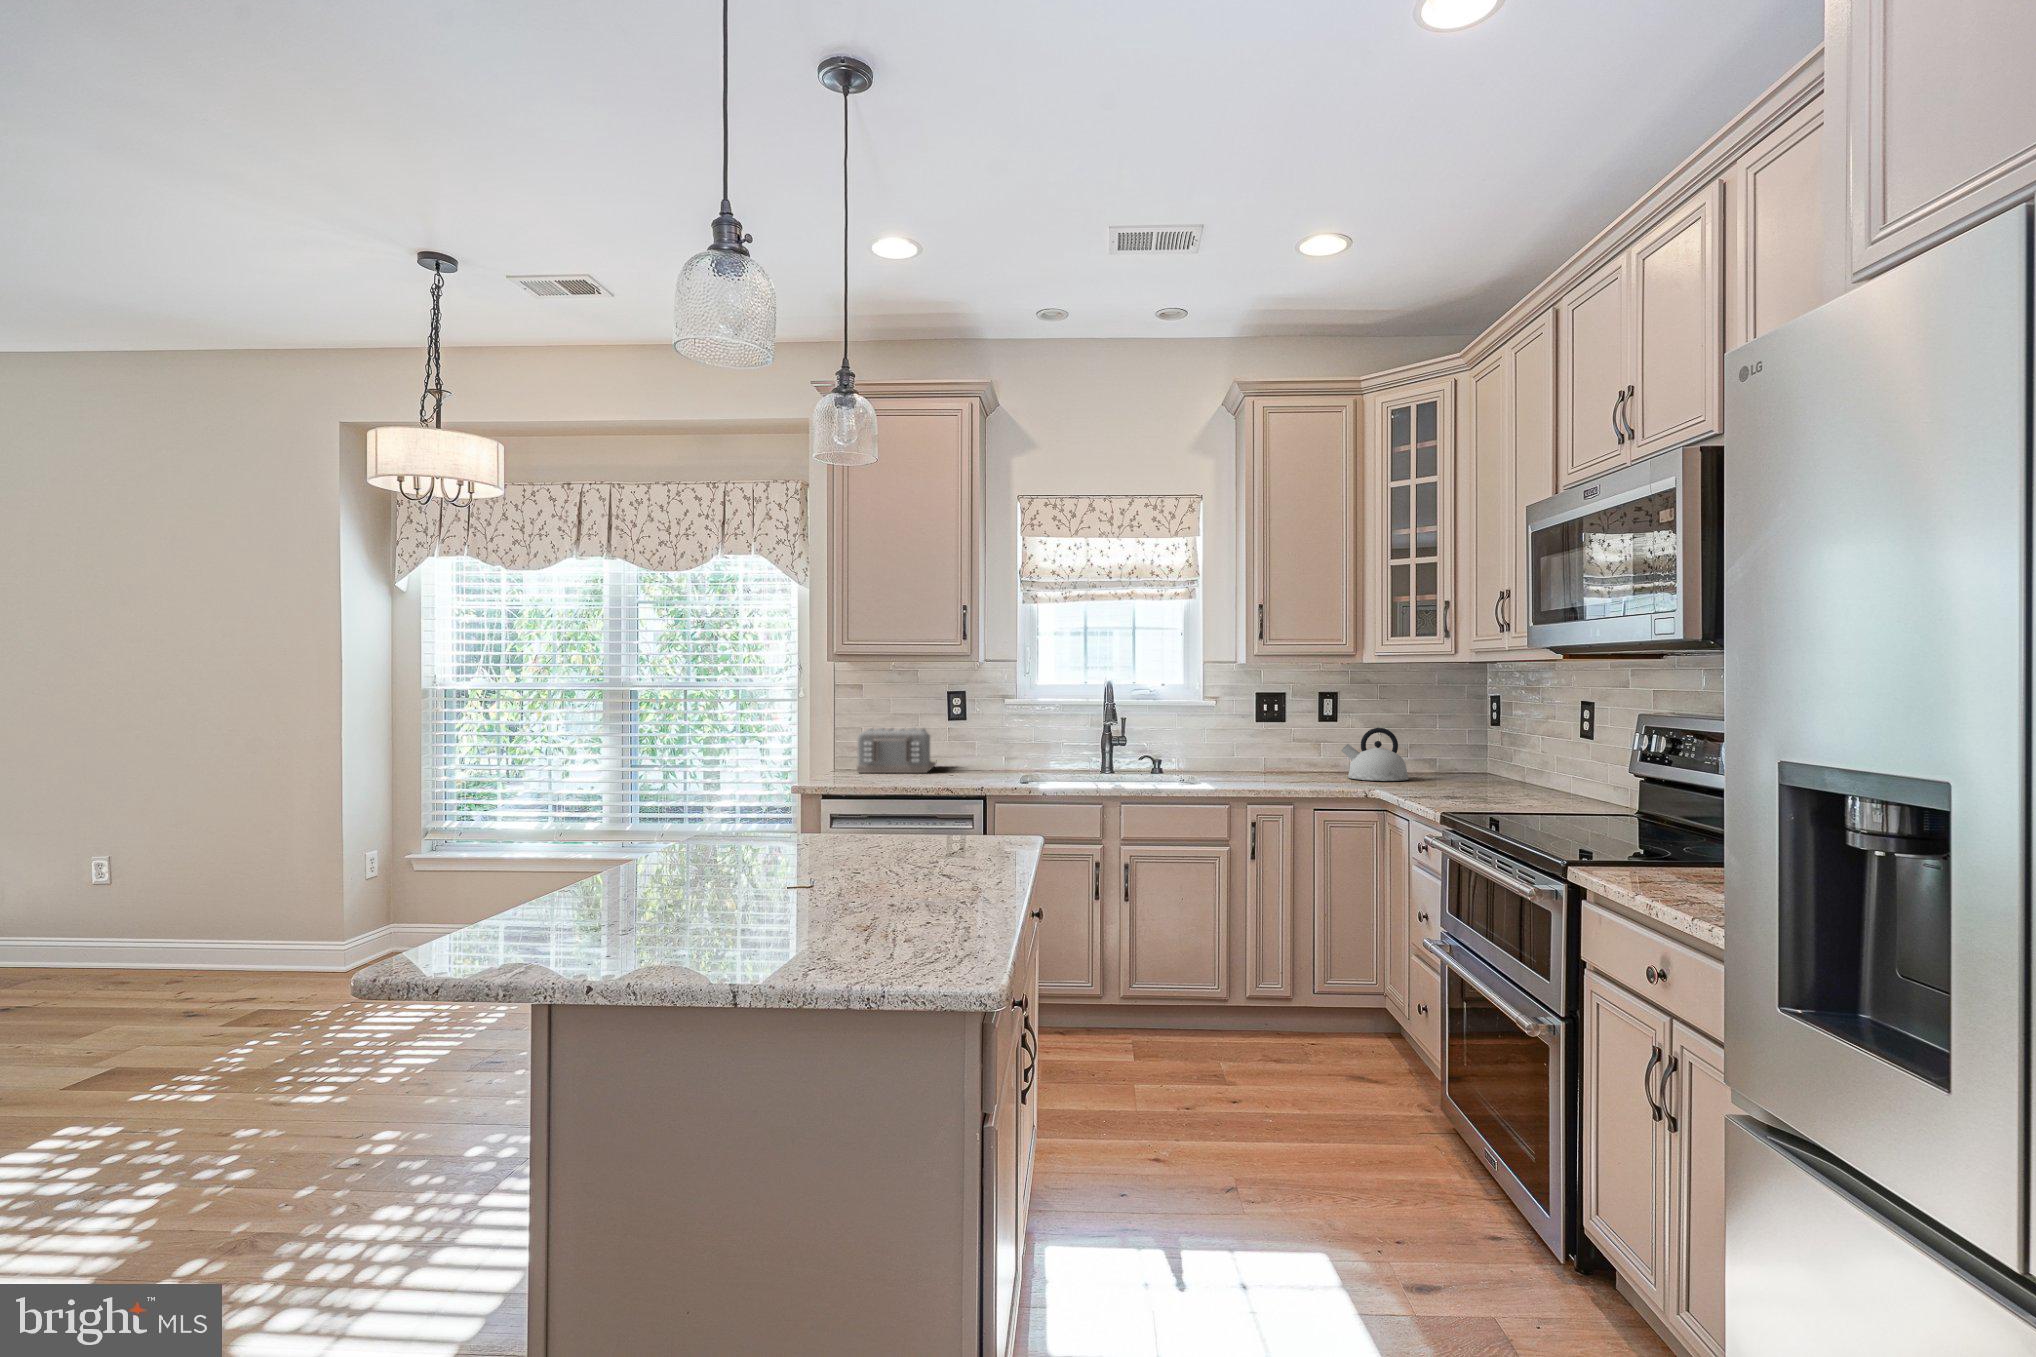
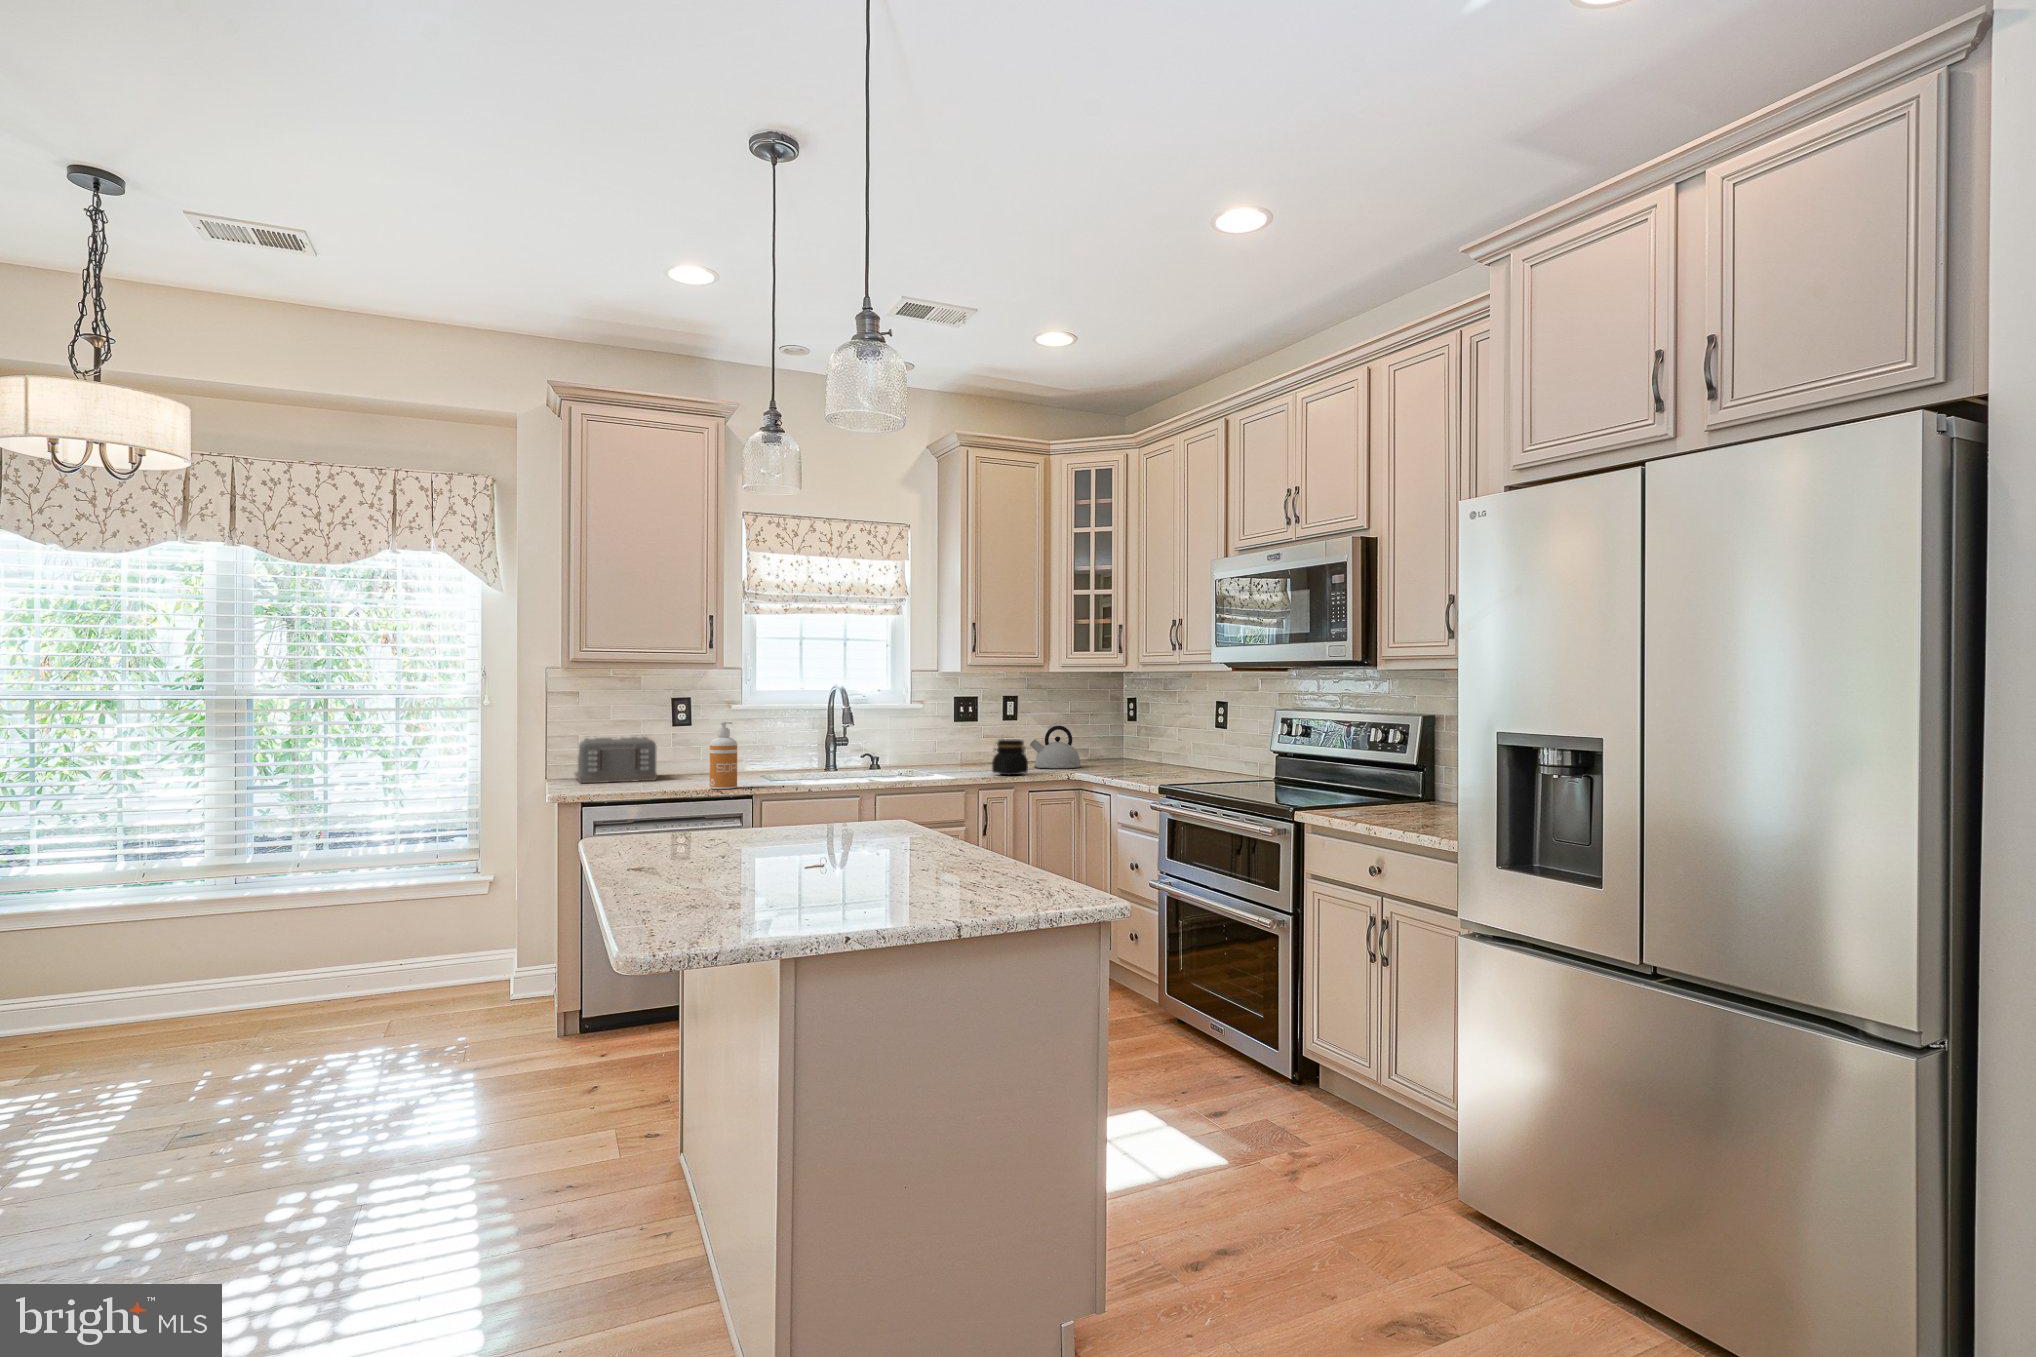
soap dispenser: none [943,717,971,788] -> present [710,722,737,789]
jar: none [1270,744,1316,788] -> present [992,739,1028,775]

